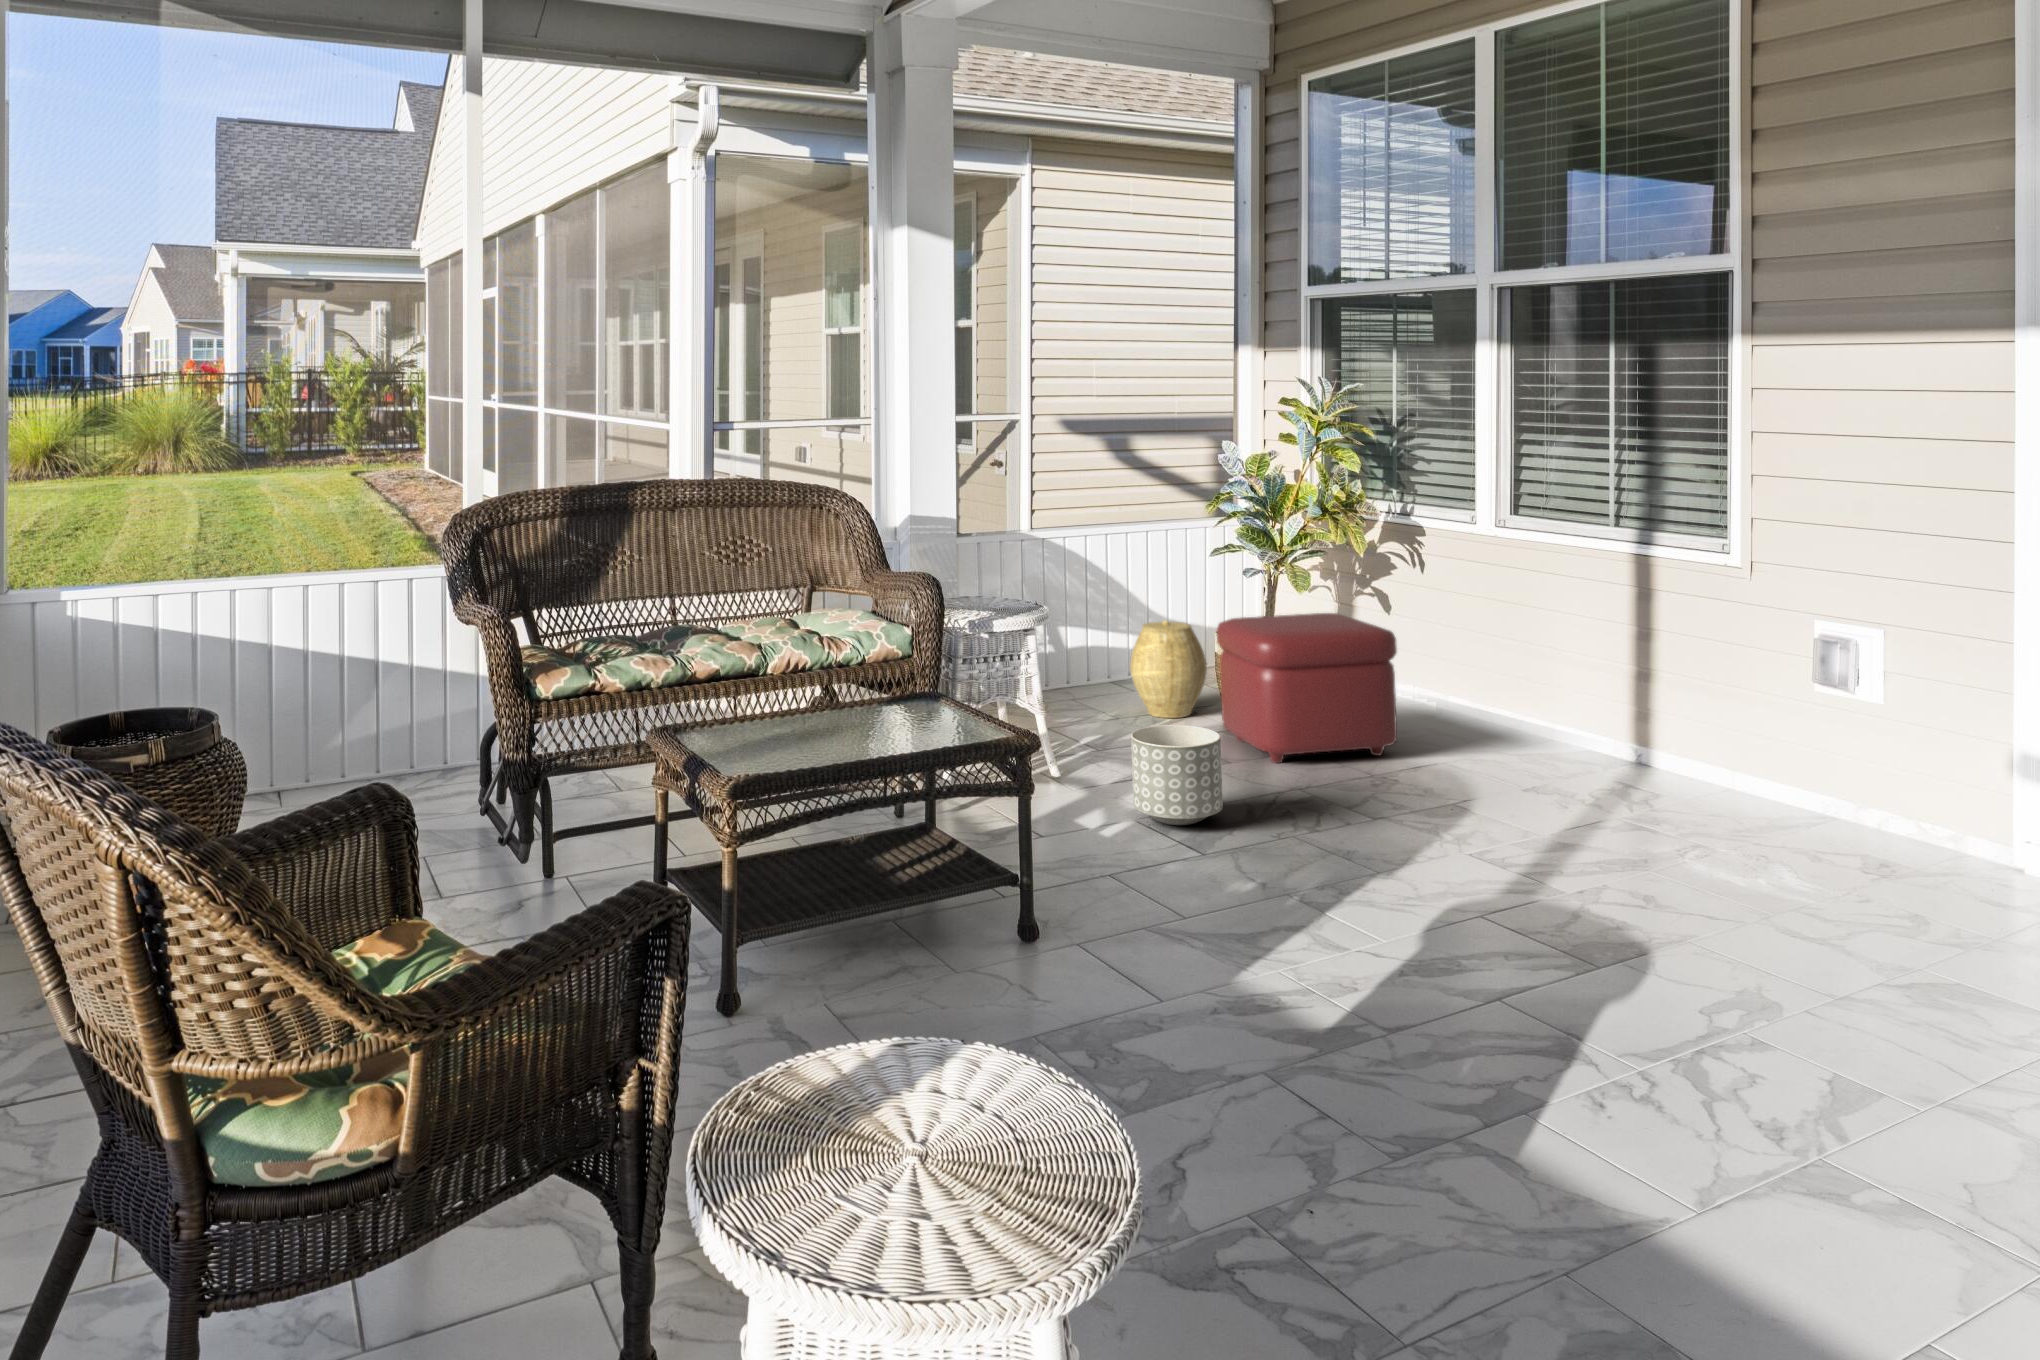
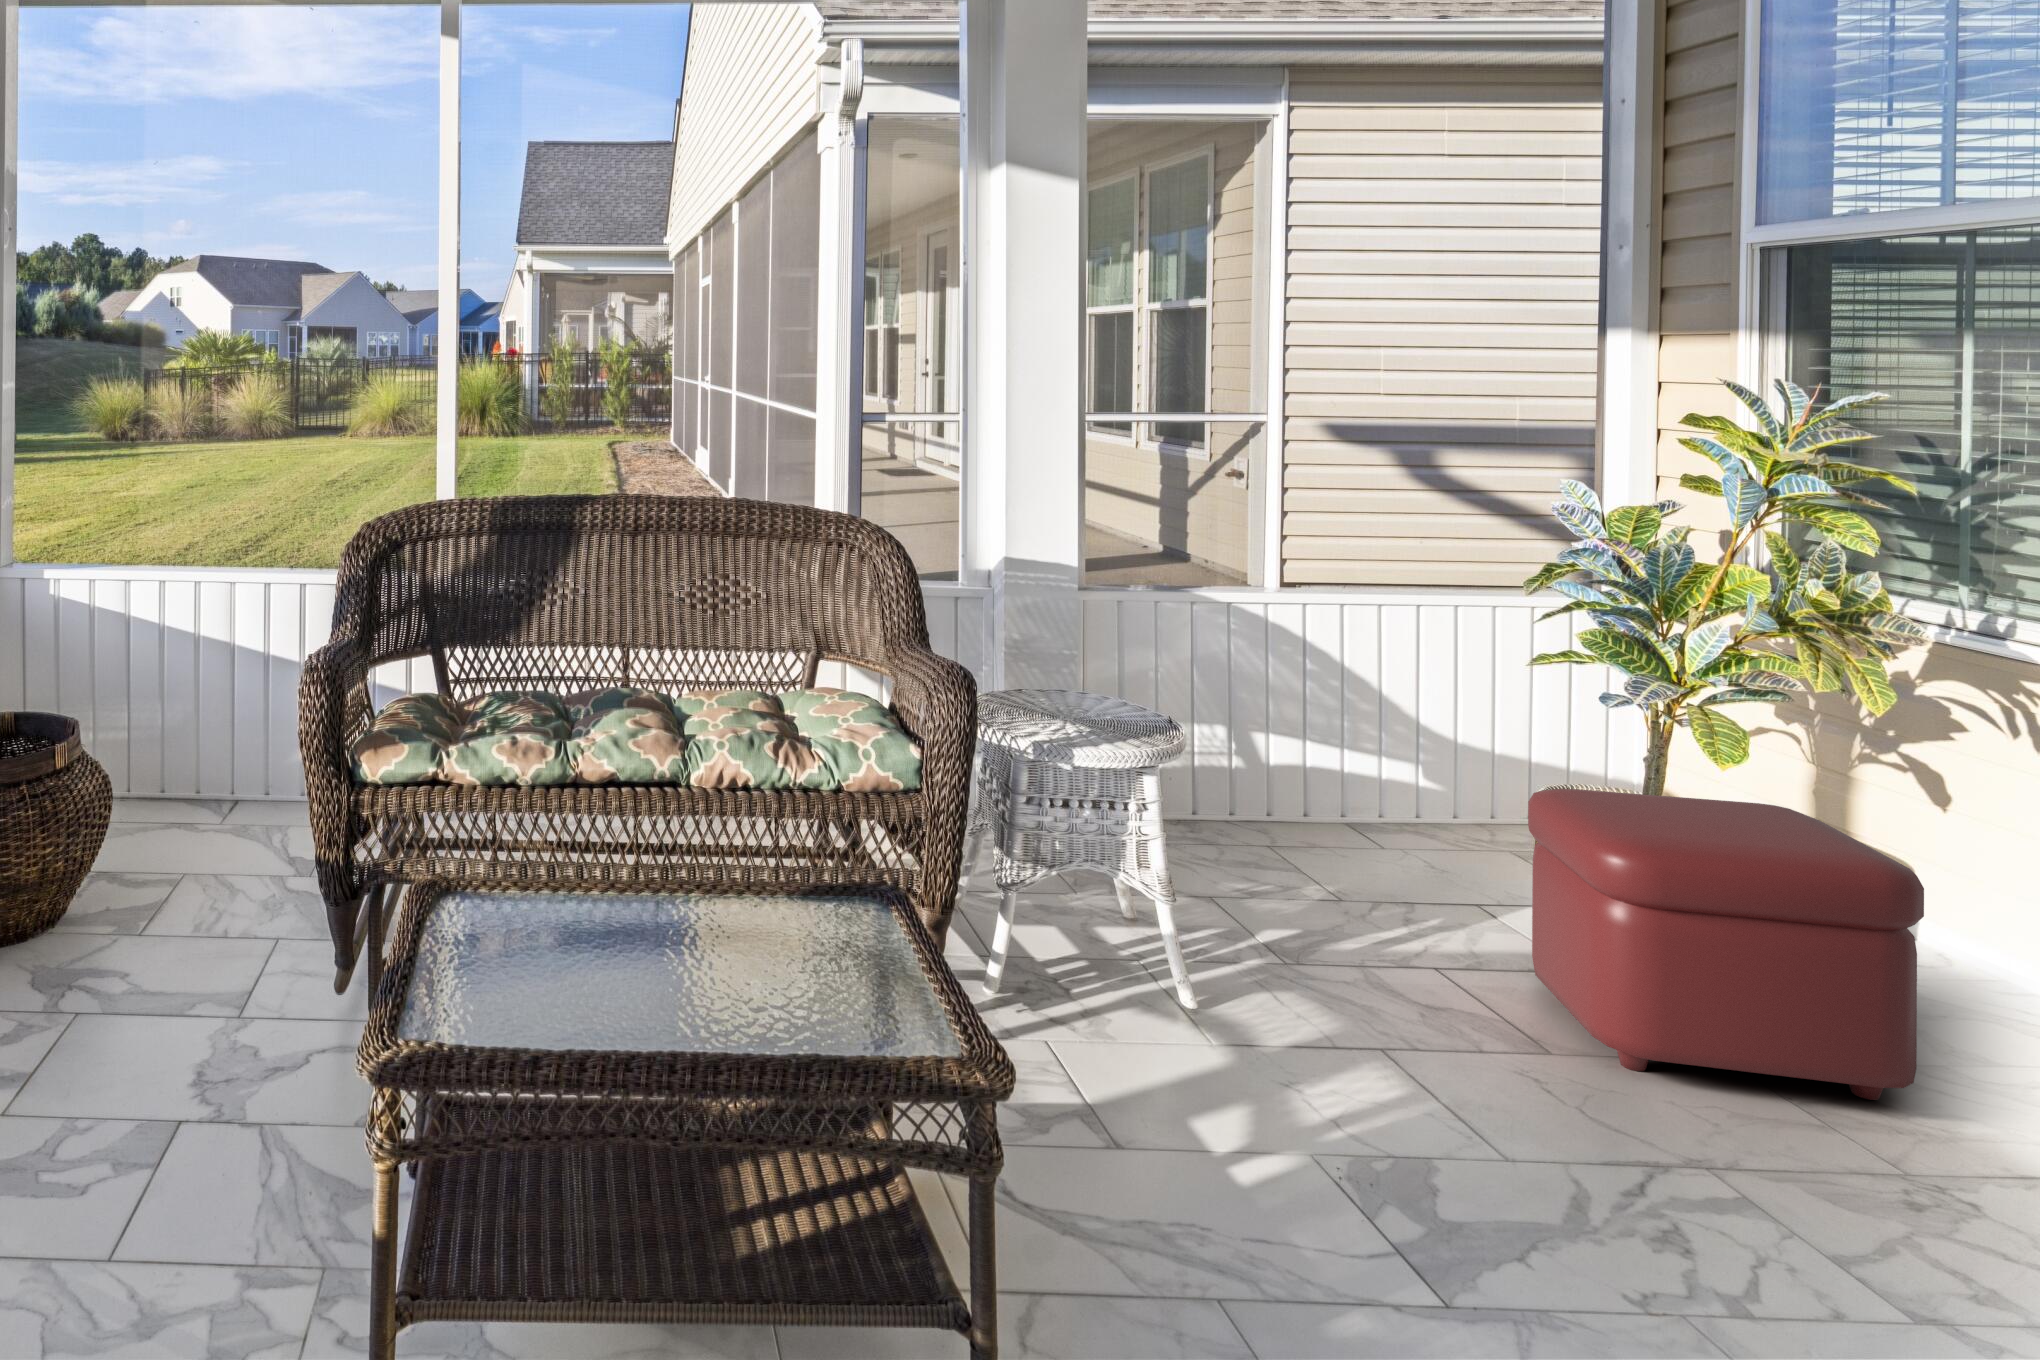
woven basket: present [1130,620,1207,718] -> none [1374,762,1517,927]
planter: present [1131,725,1223,825] -> none [1300,985,1483,1188]

